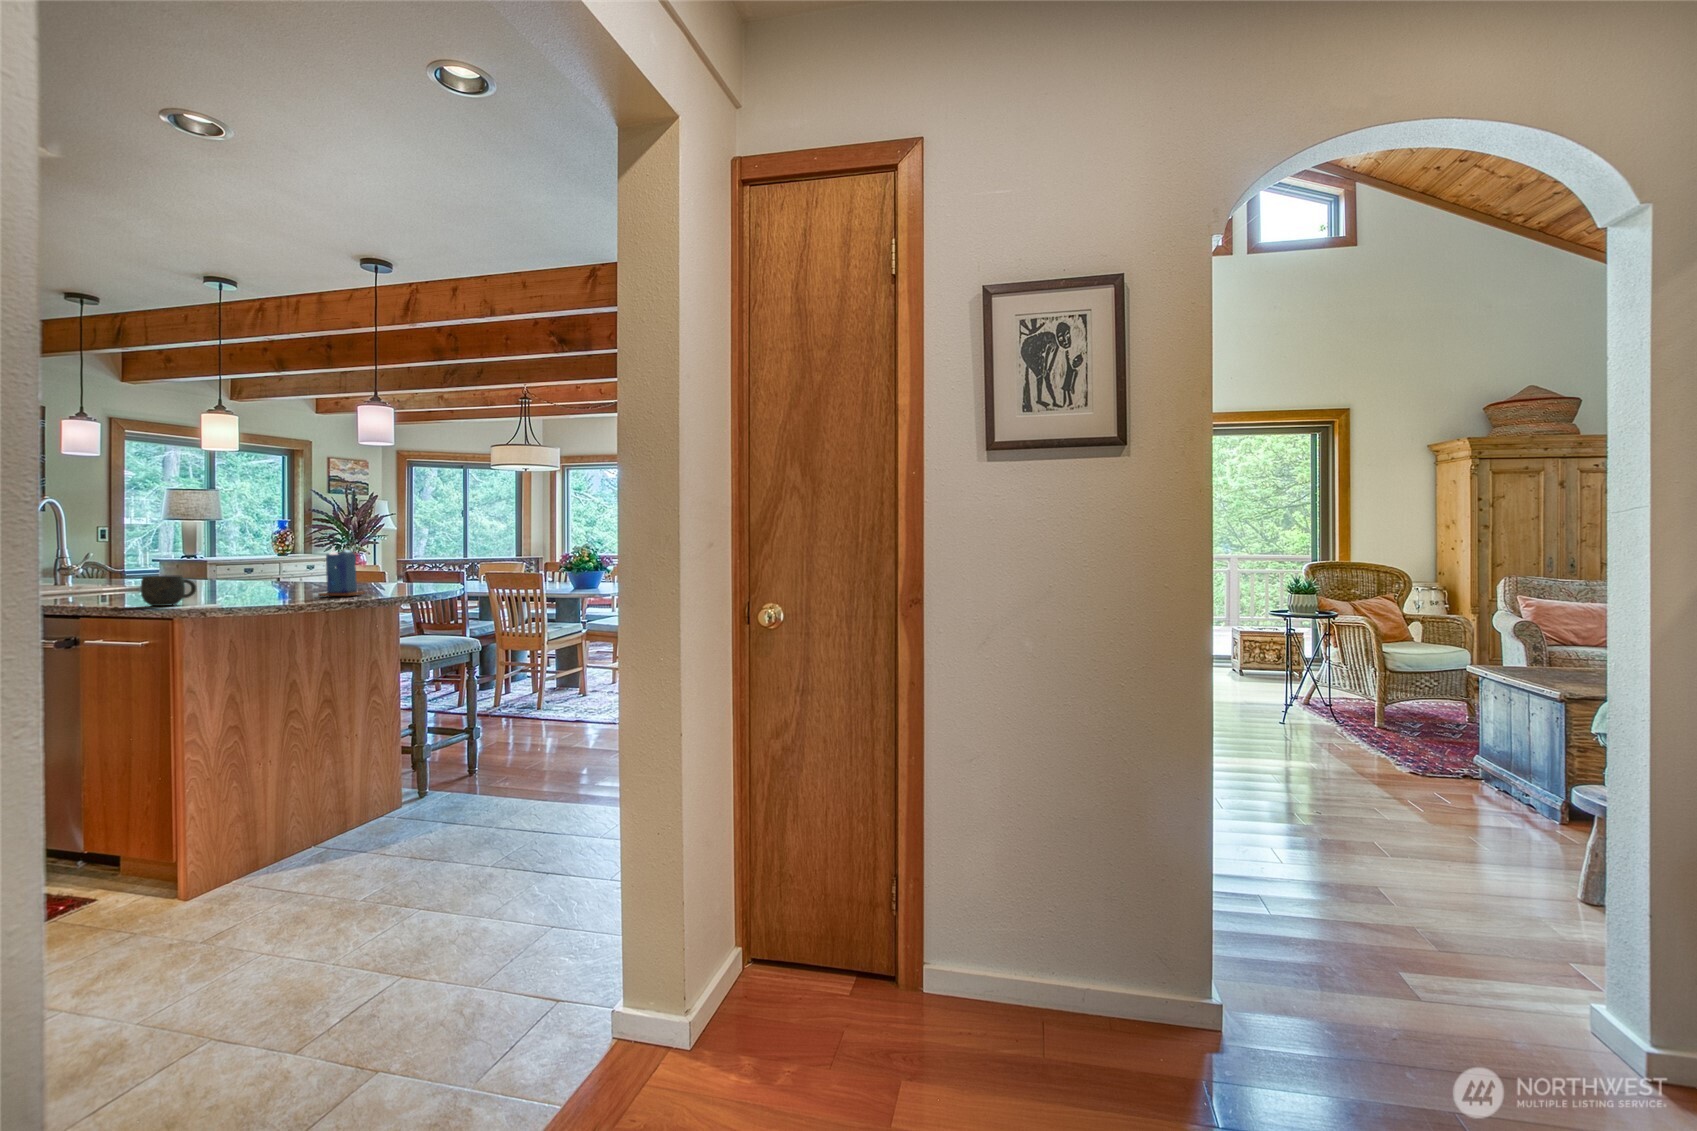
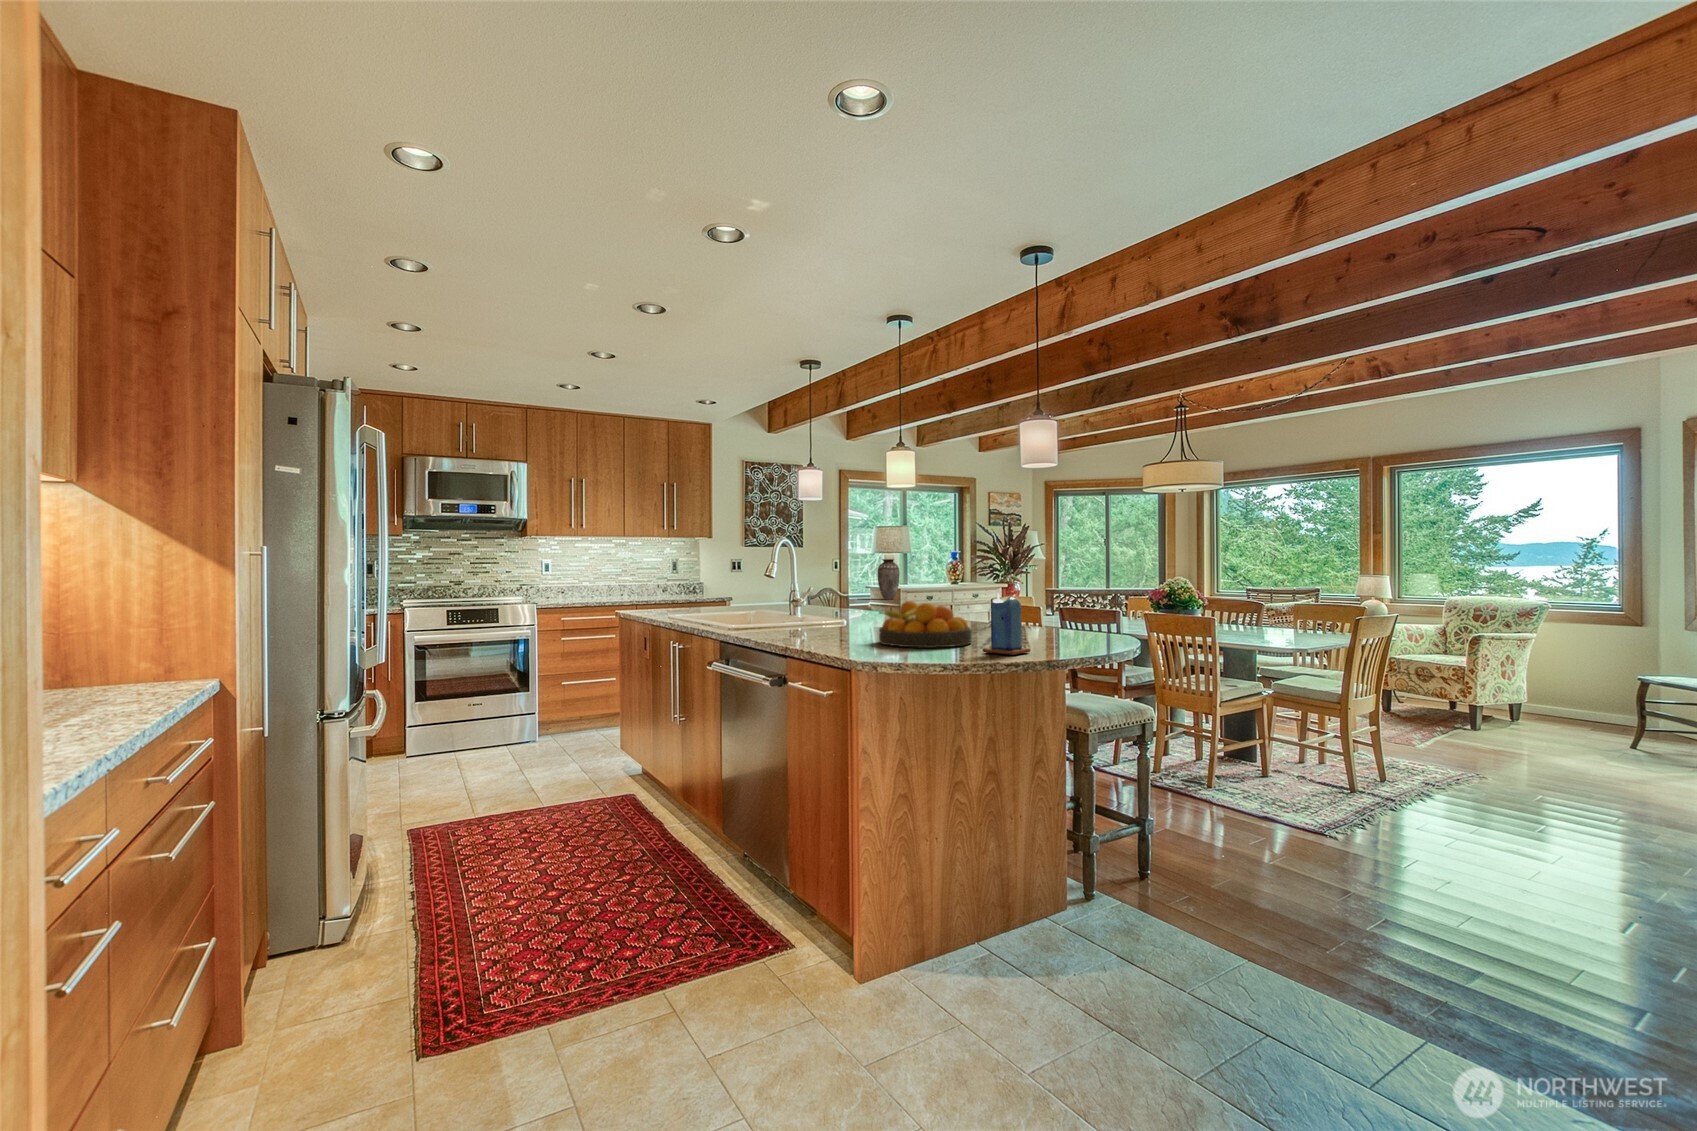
vase: none [170,525,204,572] -> present [877,559,900,600]
fruit bowl: none [196,557,307,598] -> present [879,601,972,648]
mug: present [141,575,196,606] -> none [830,625,874,658]

